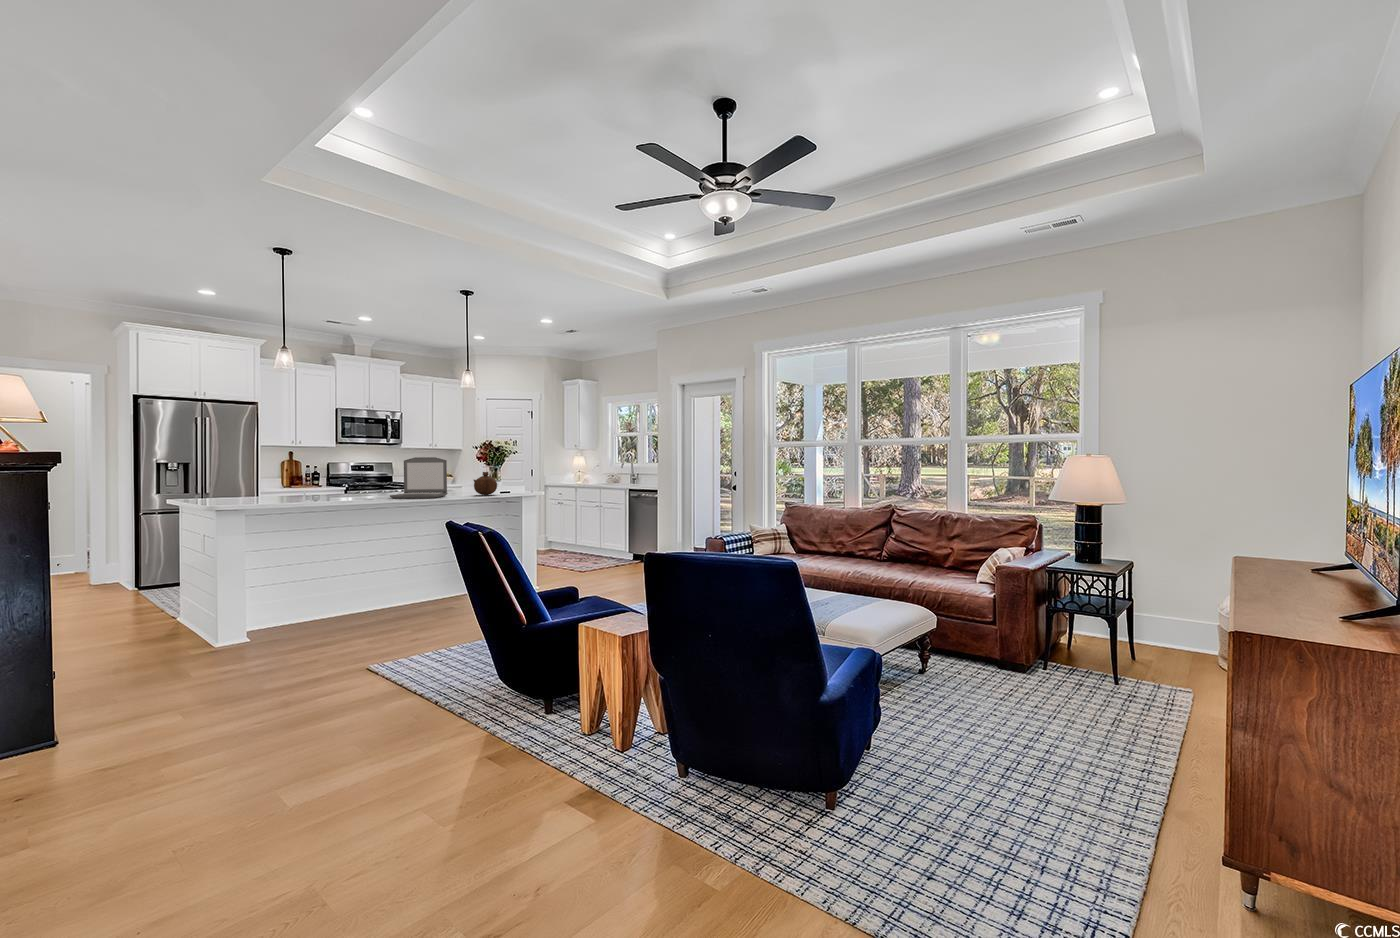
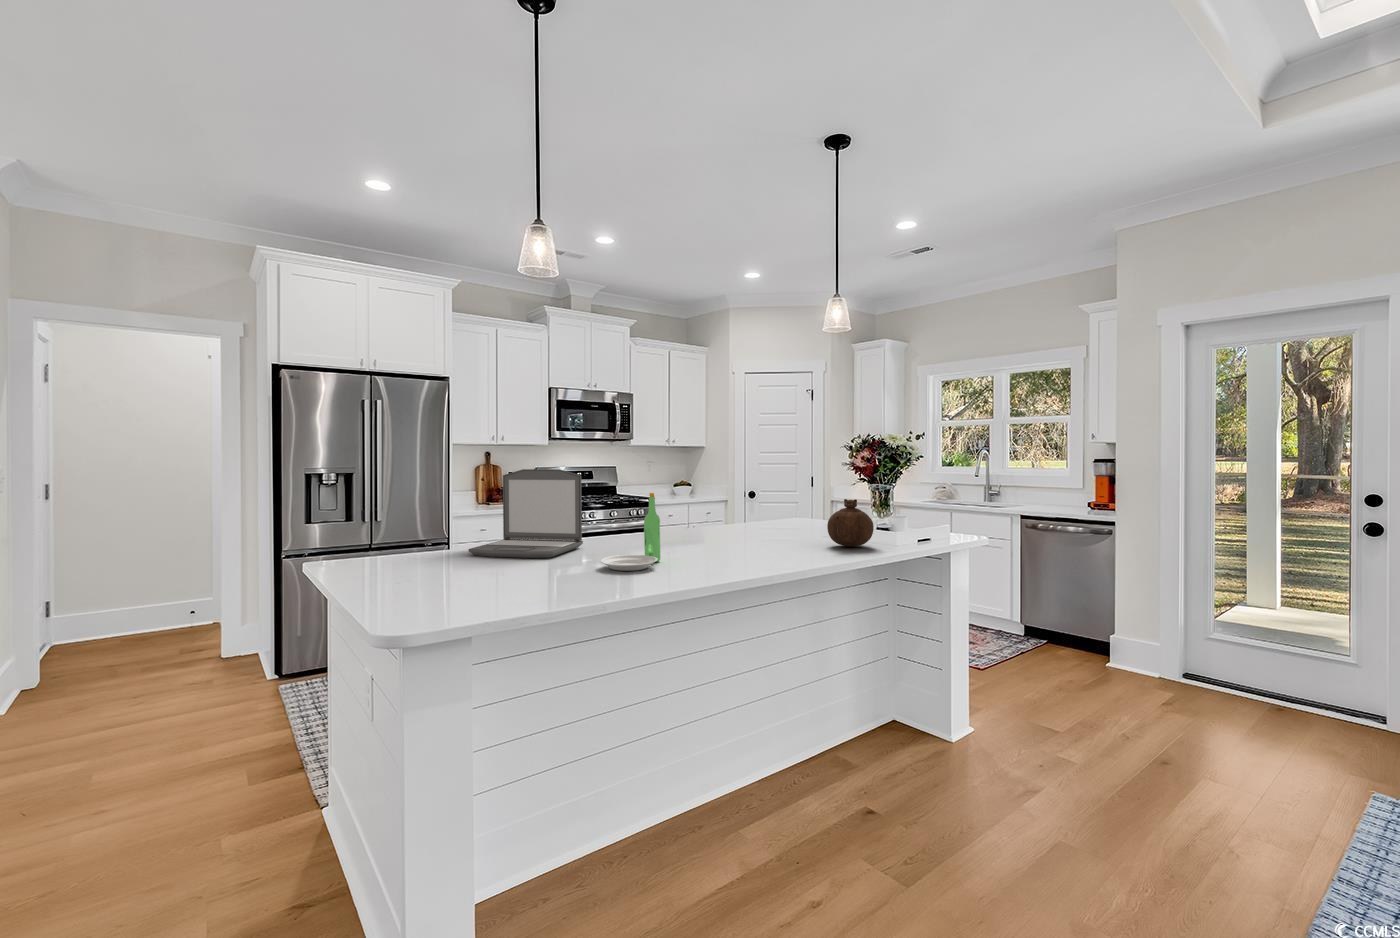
laptop: present [390,457,448,498] -> present [468,469,583,558]
plate: none [341,467,375,501] -> present [600,493,661,571]

